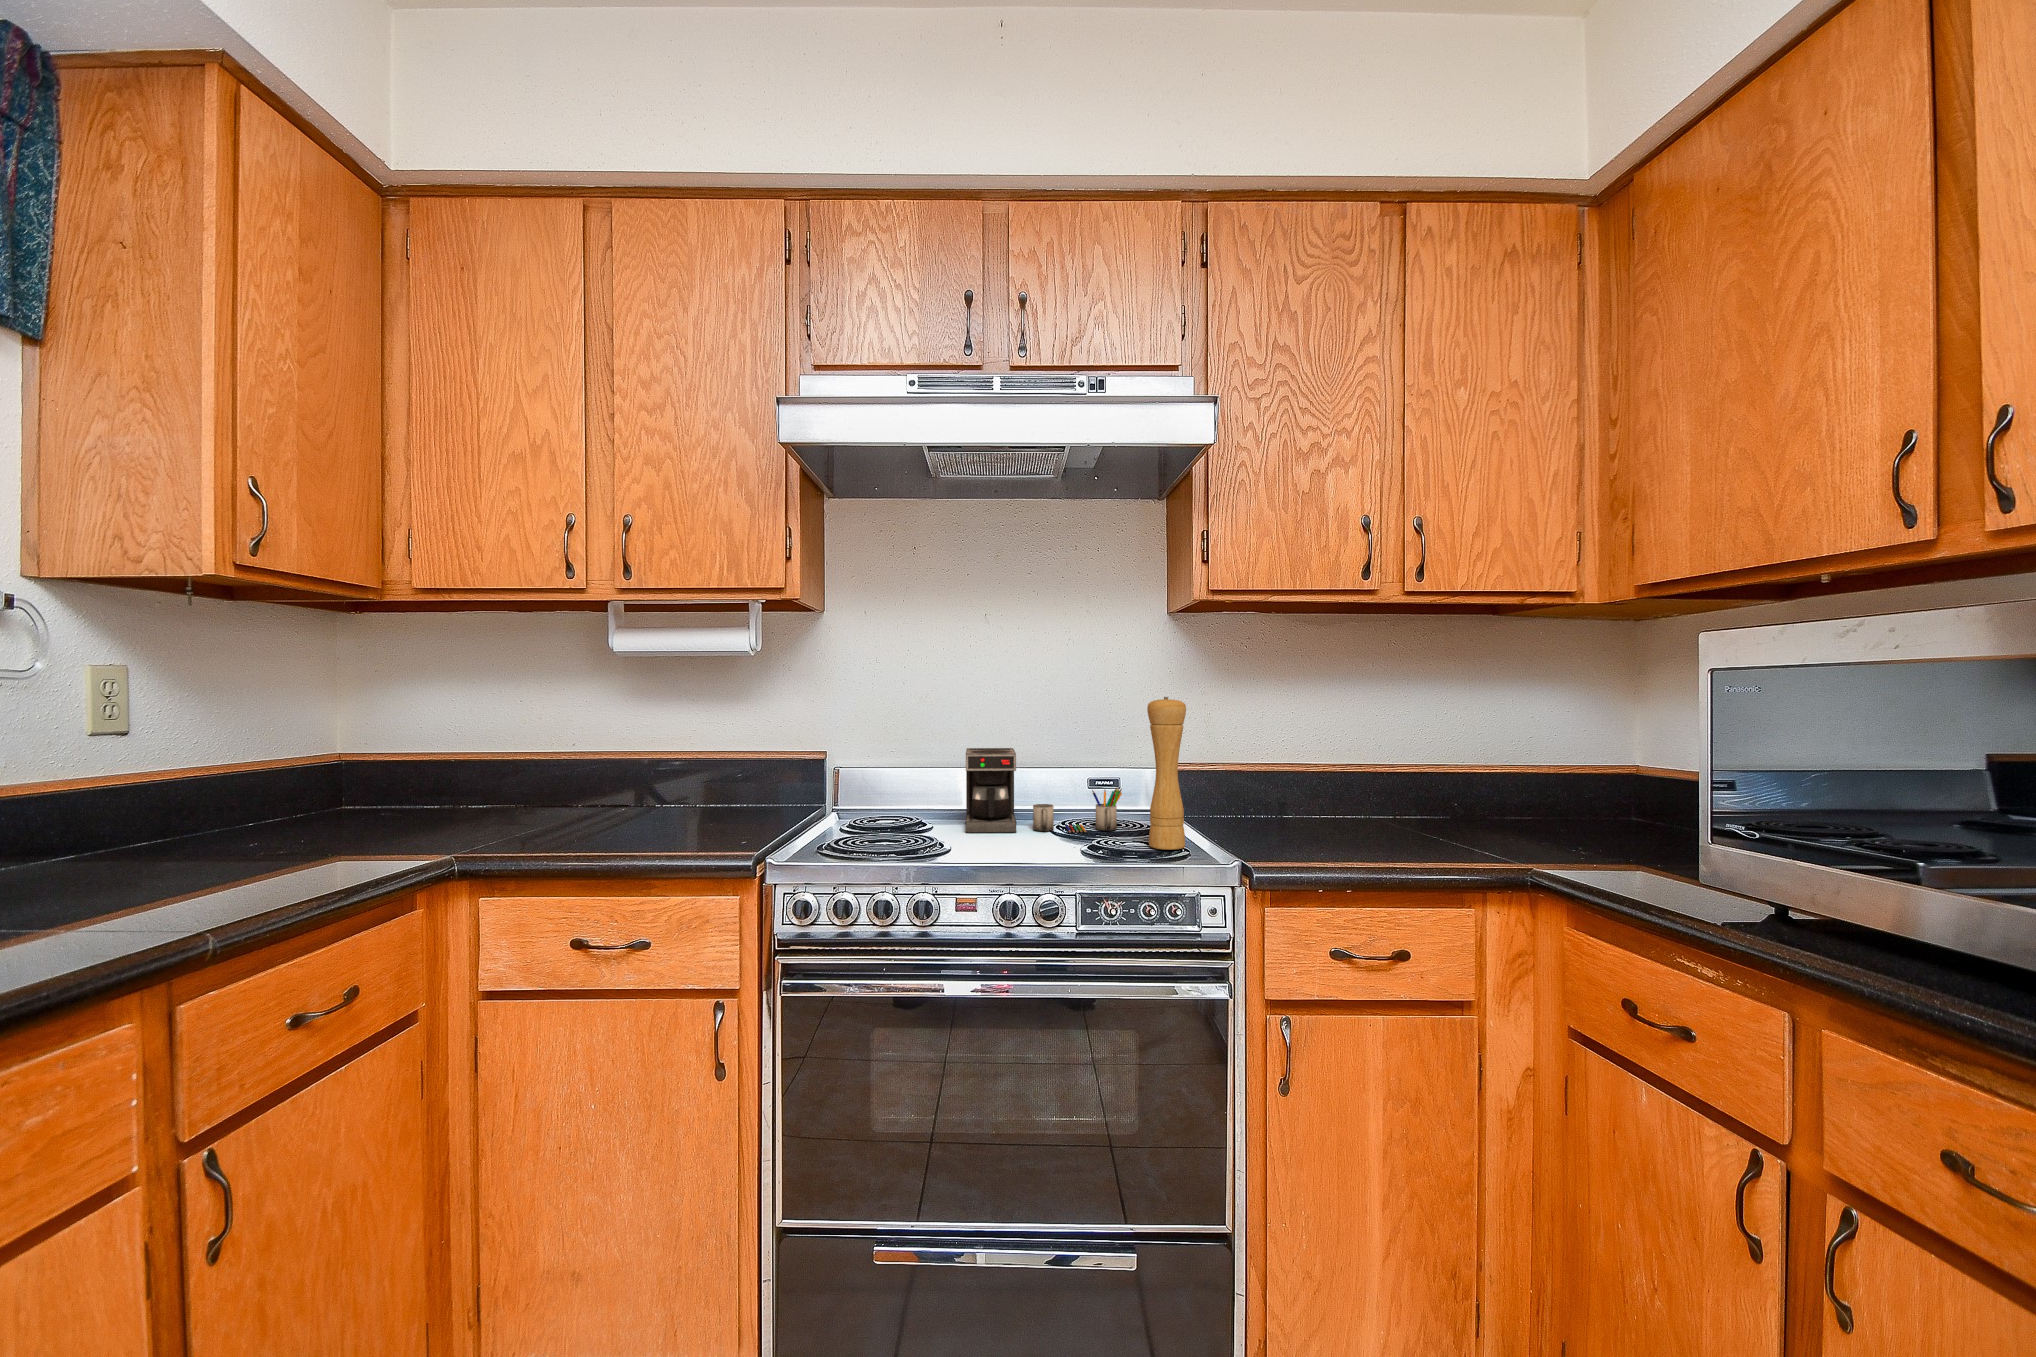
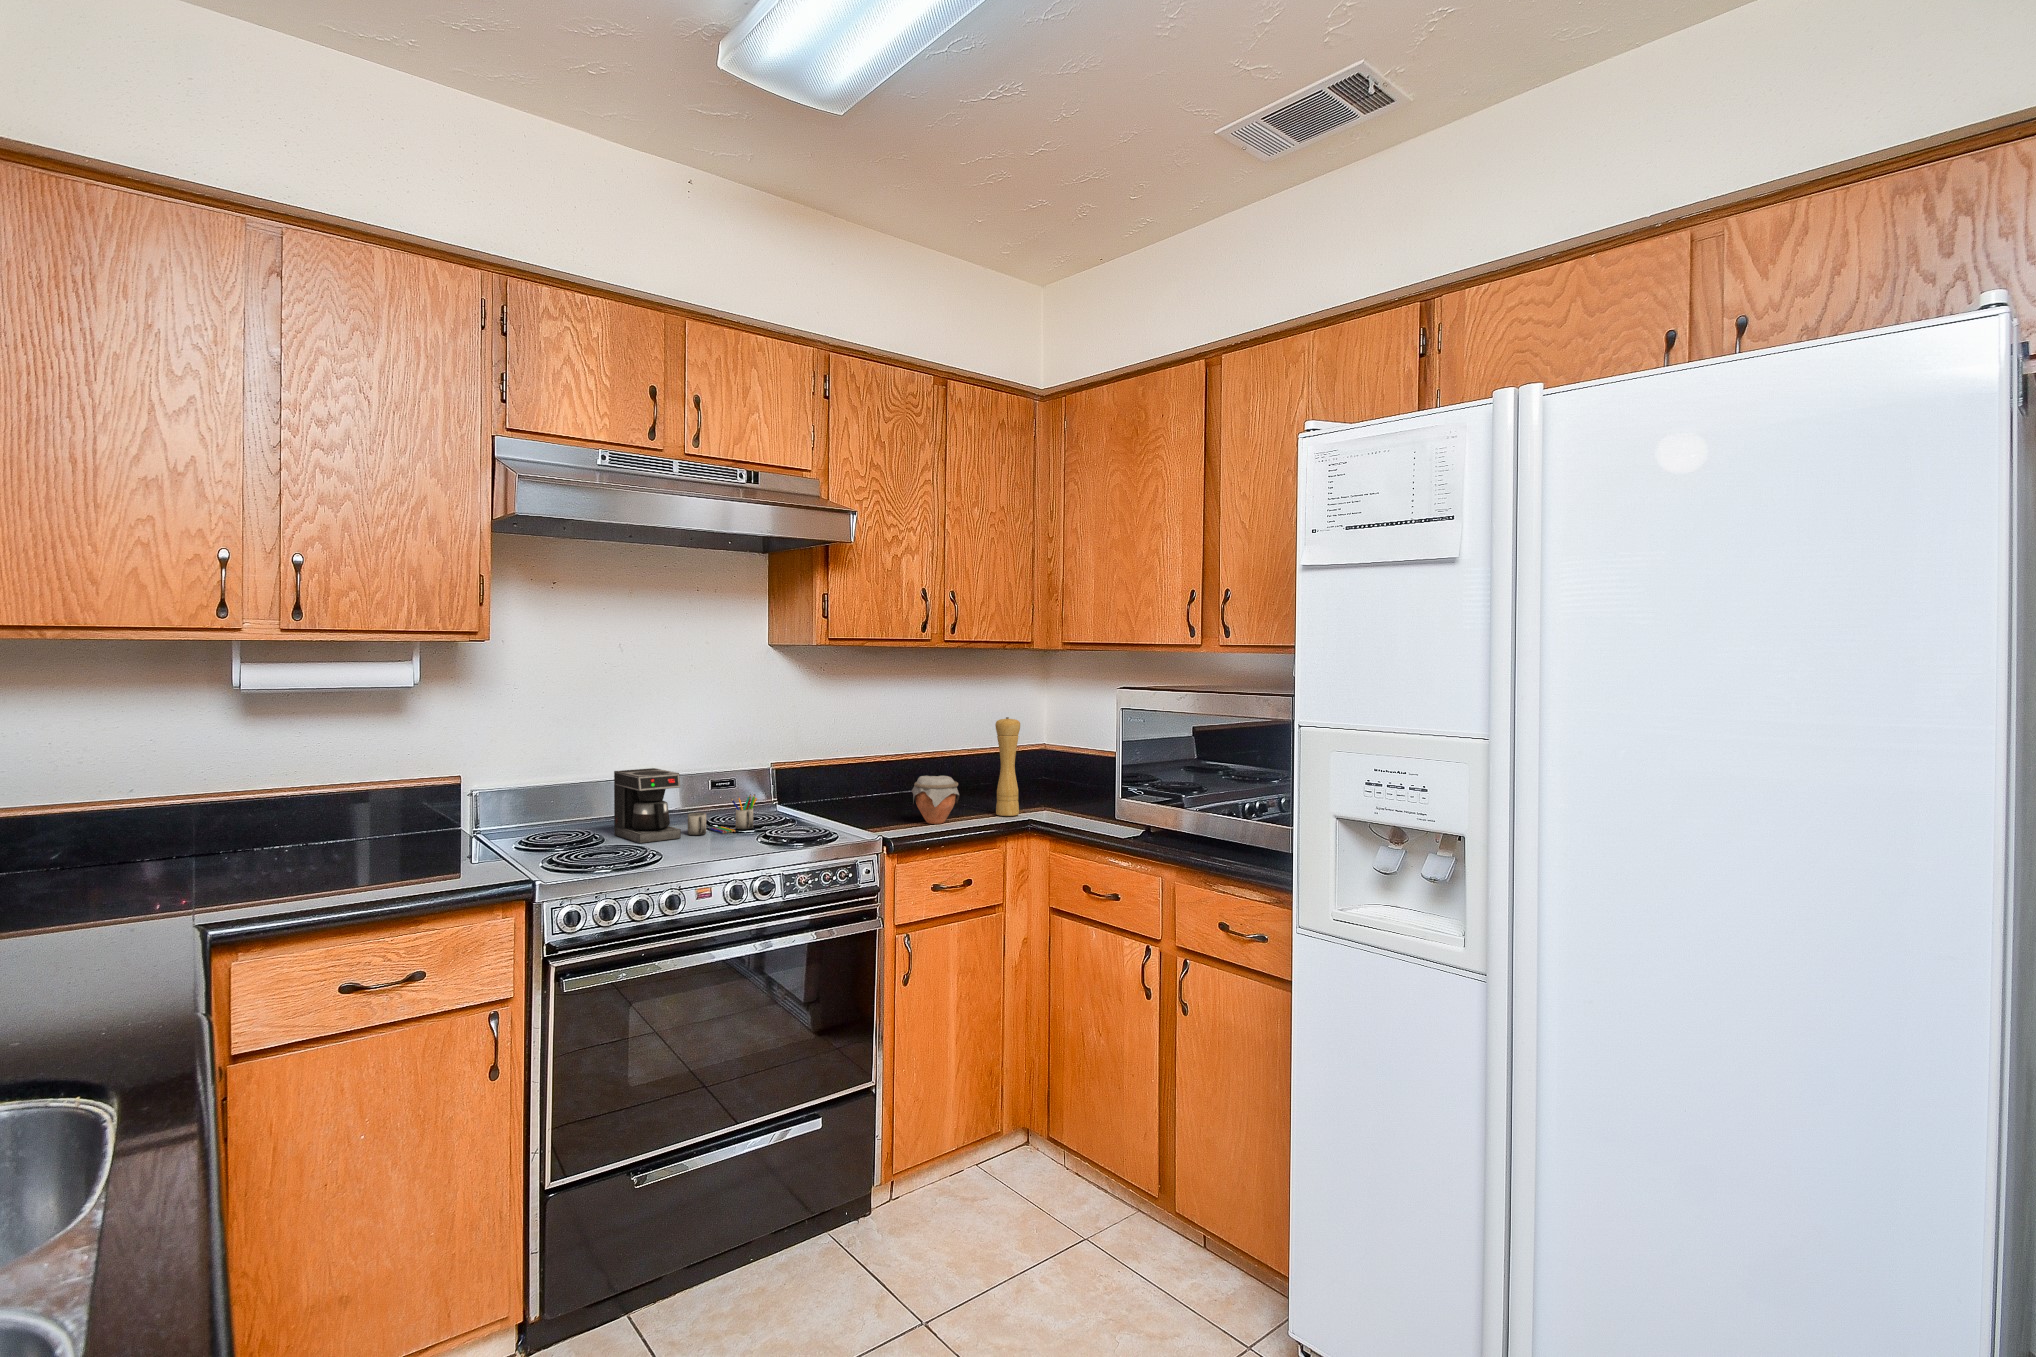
pepper mill: present [1147,697,1186,850] -> present [995,717,1020,816]
jar: none [1327,781,1402,854] -> present [912,776,960,824]

